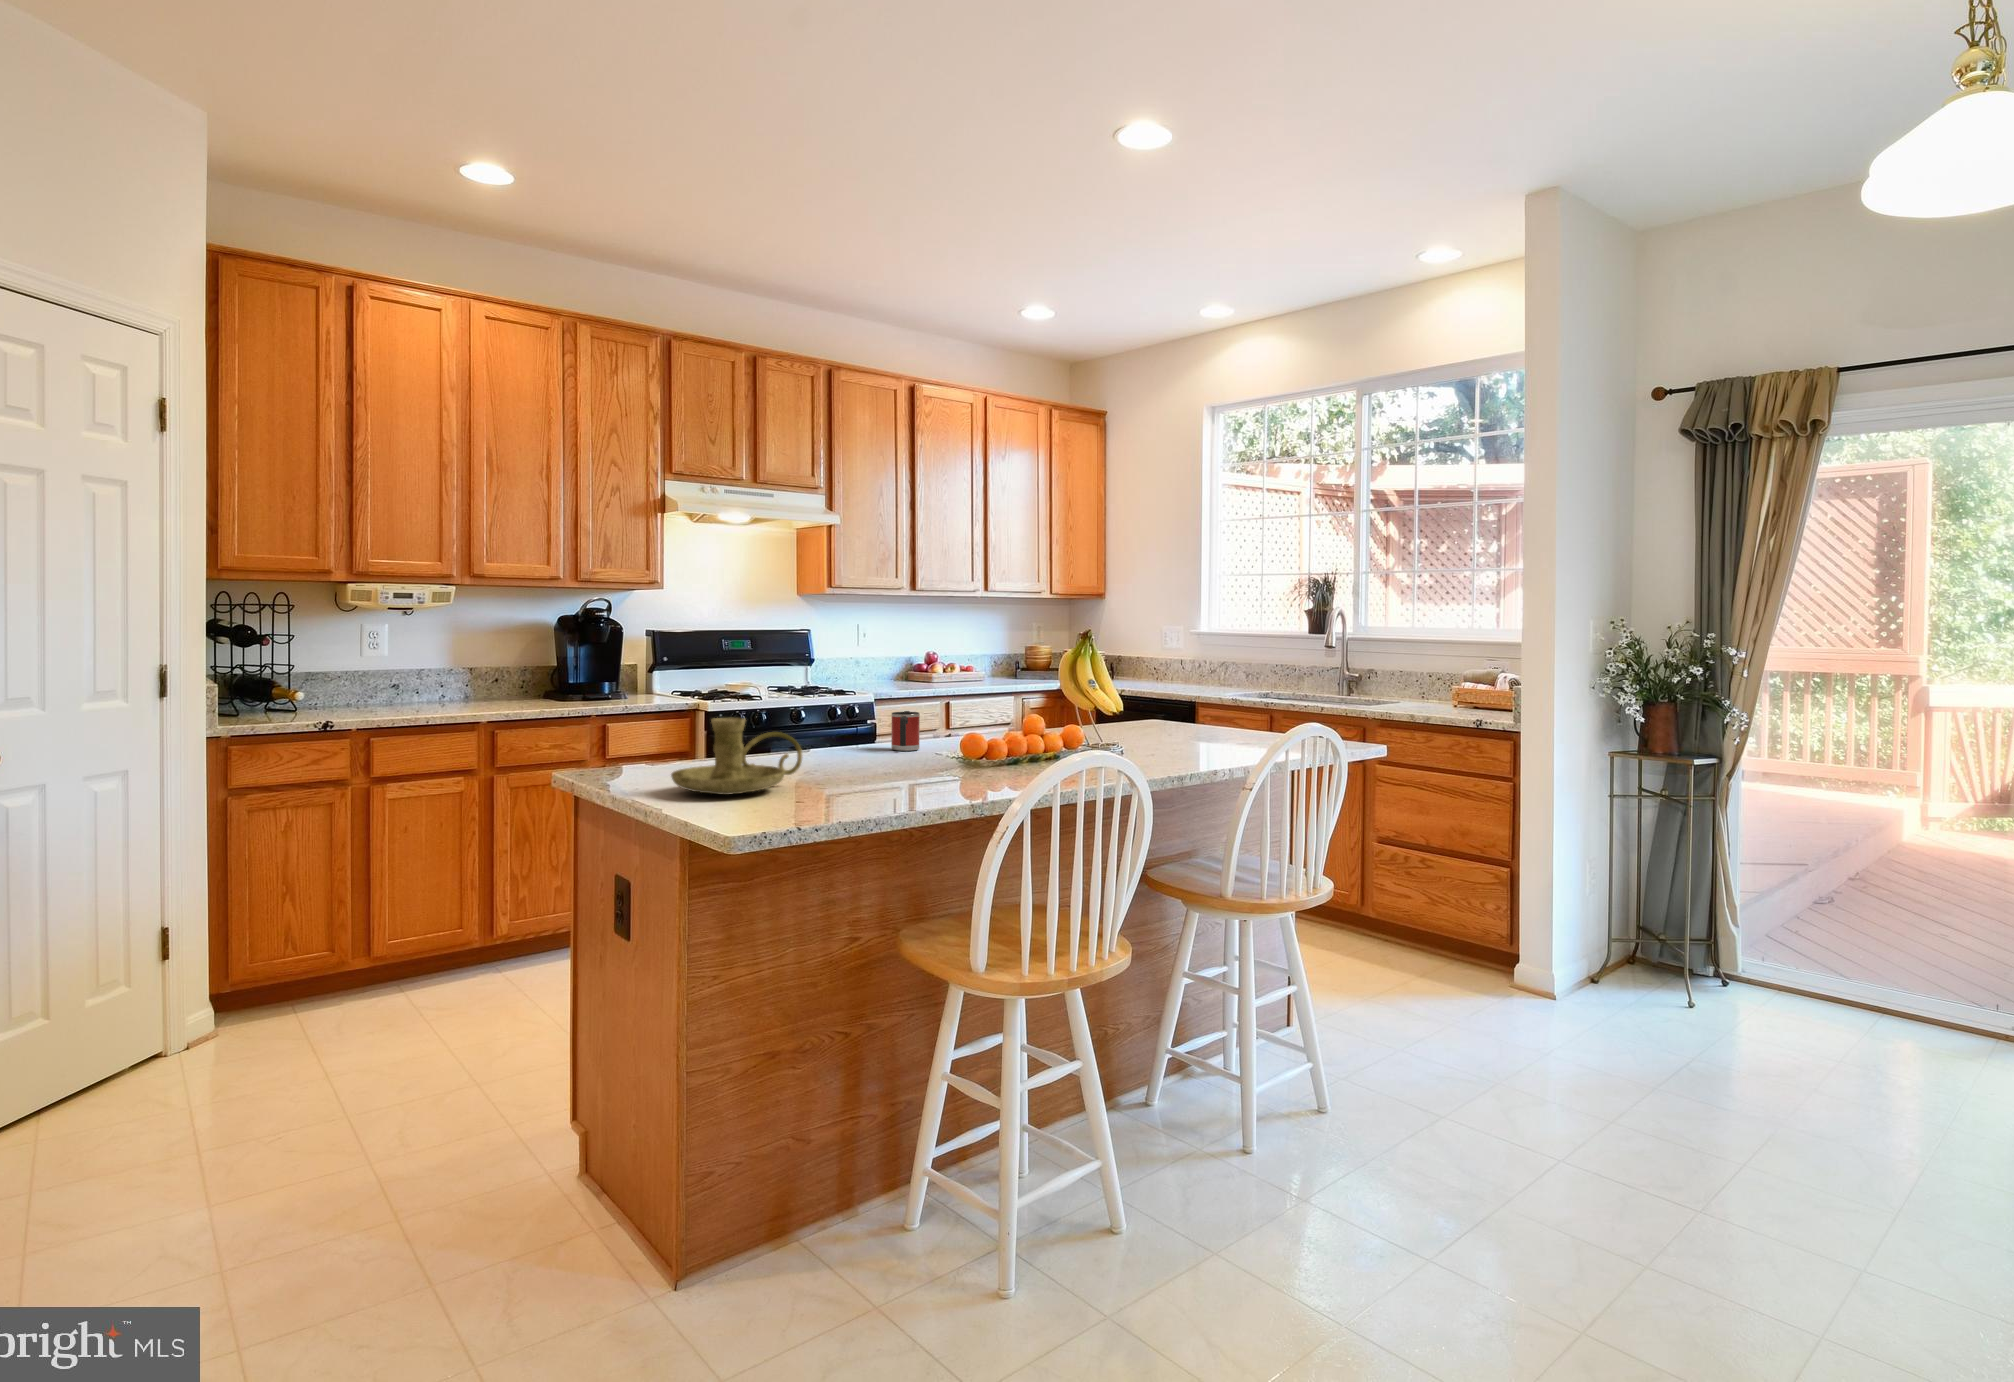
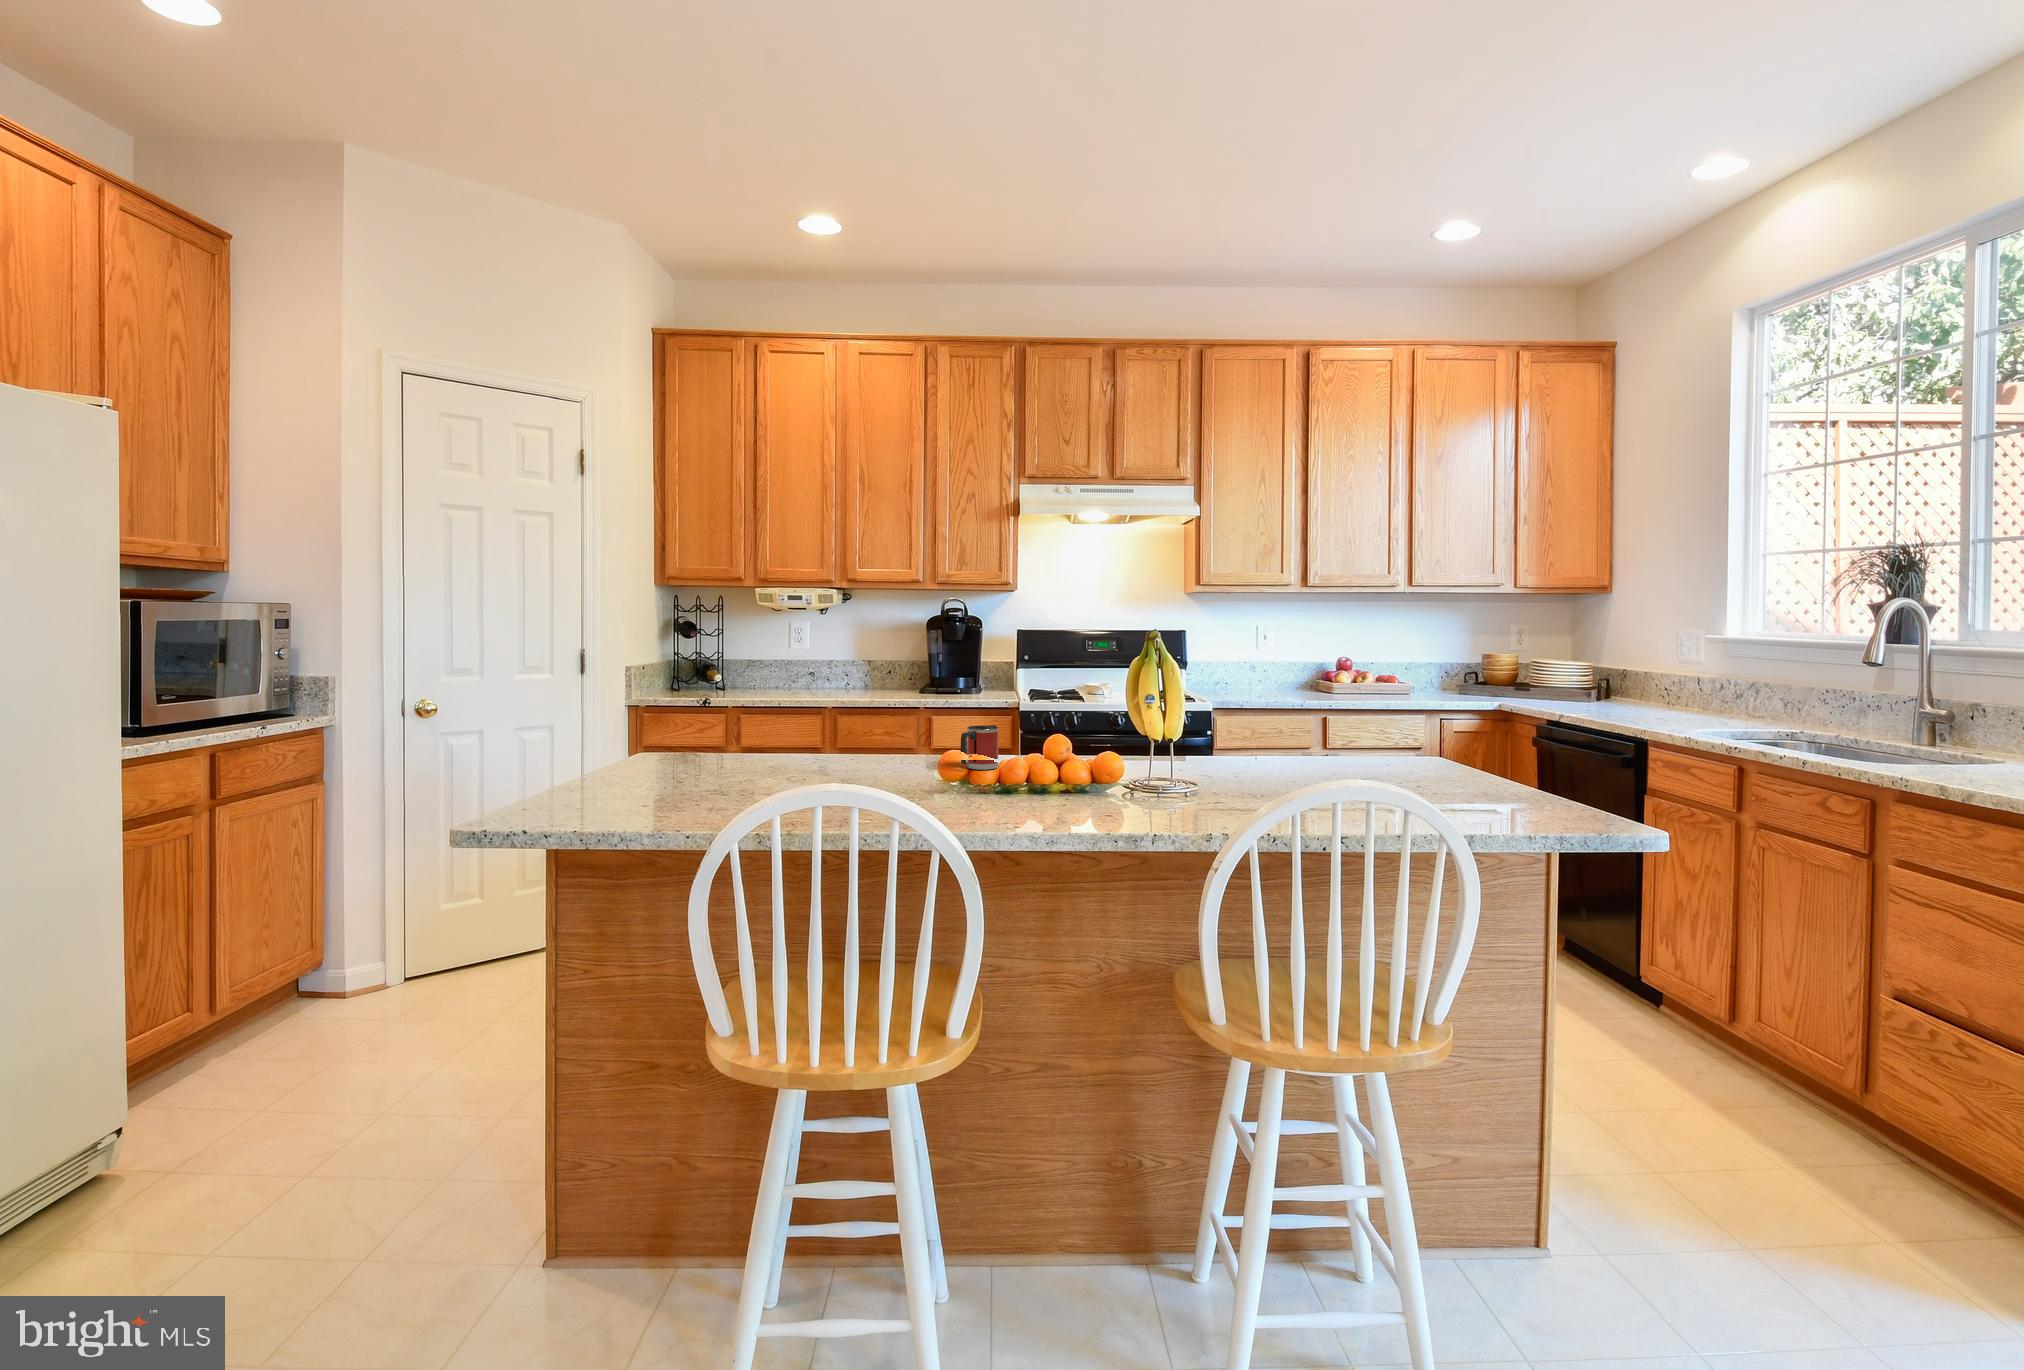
candle holder: present [671,718,803,795] -> none [579,723,717,799]

